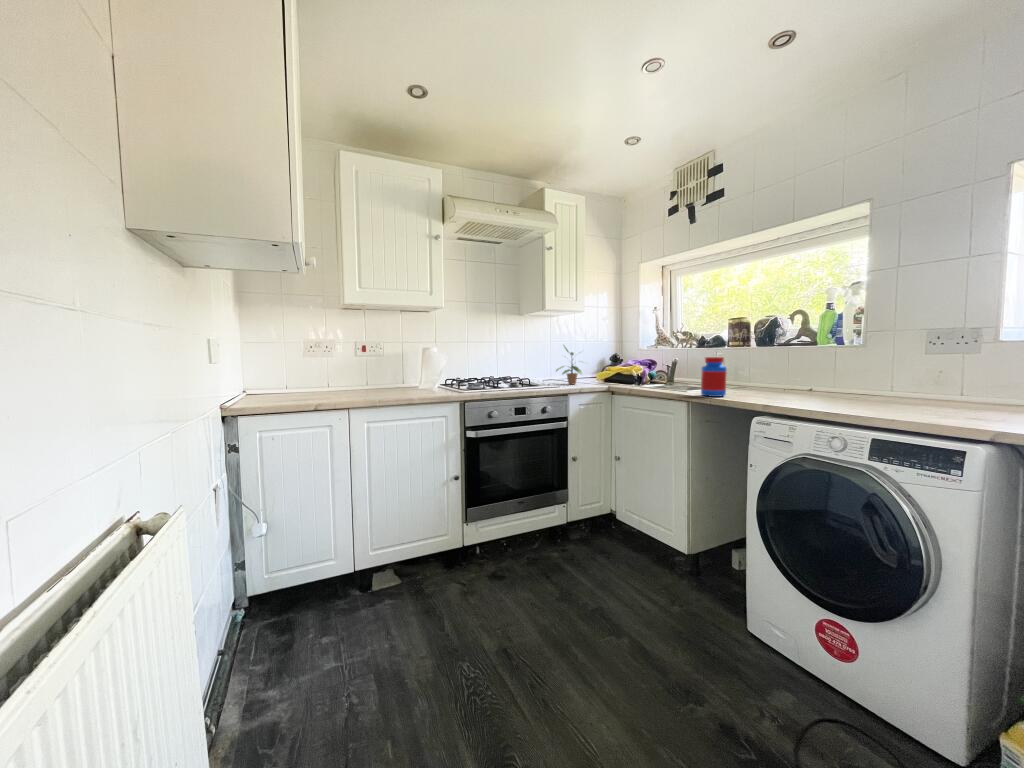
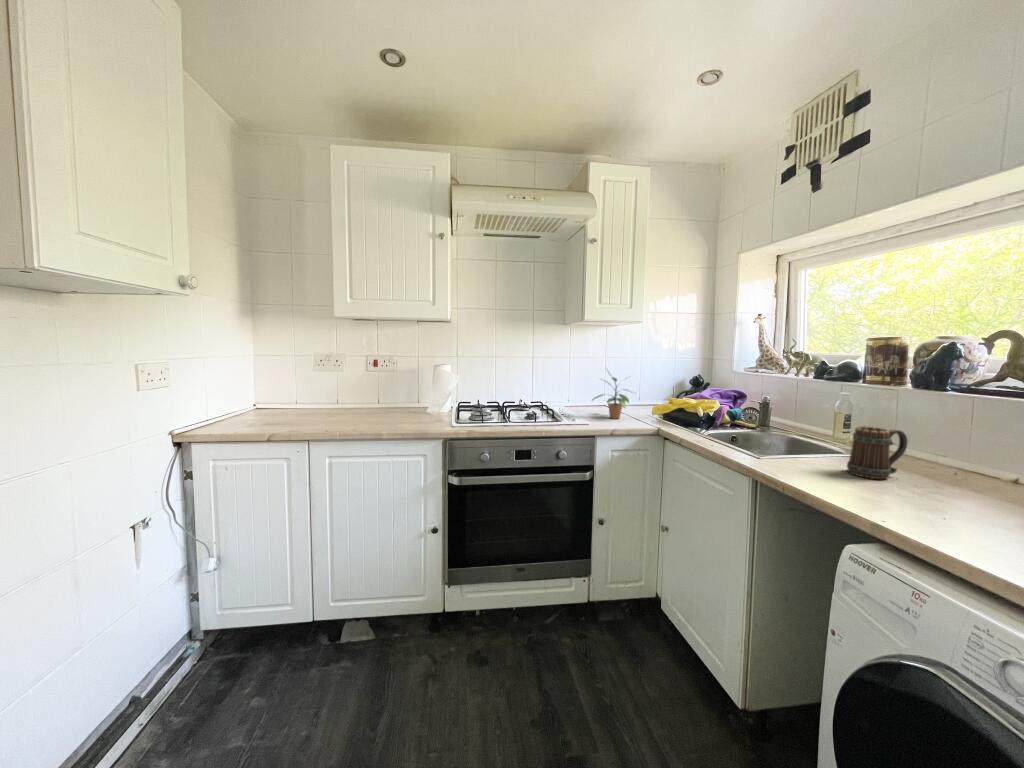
jar: present [701,357,727,397] -> none [784,409,833,478]
mug: none [731,366,760,395] -> present [847,426,908,479]

